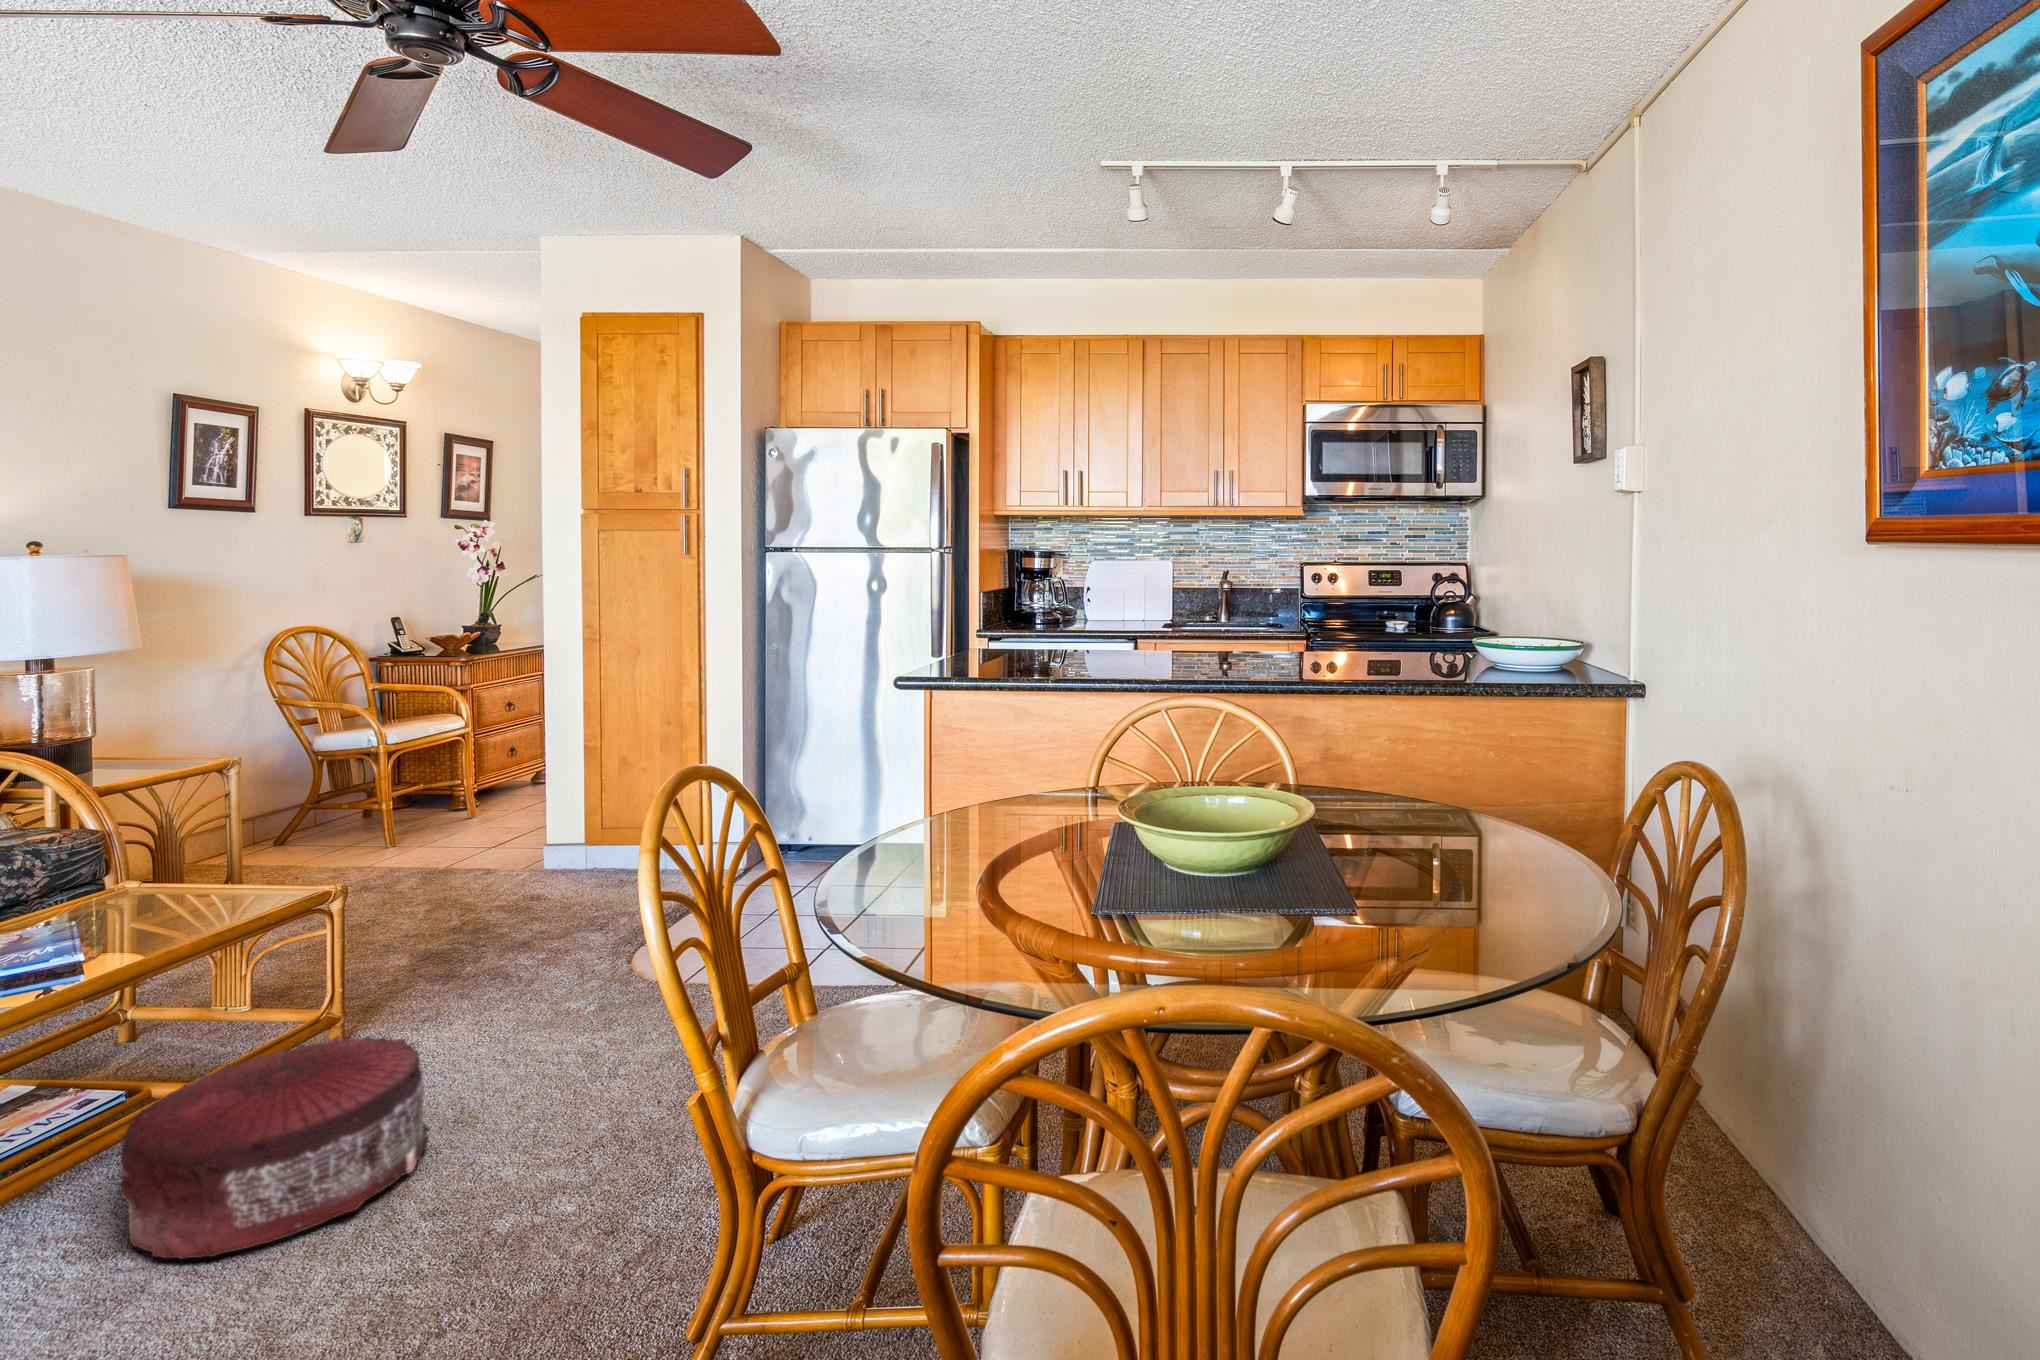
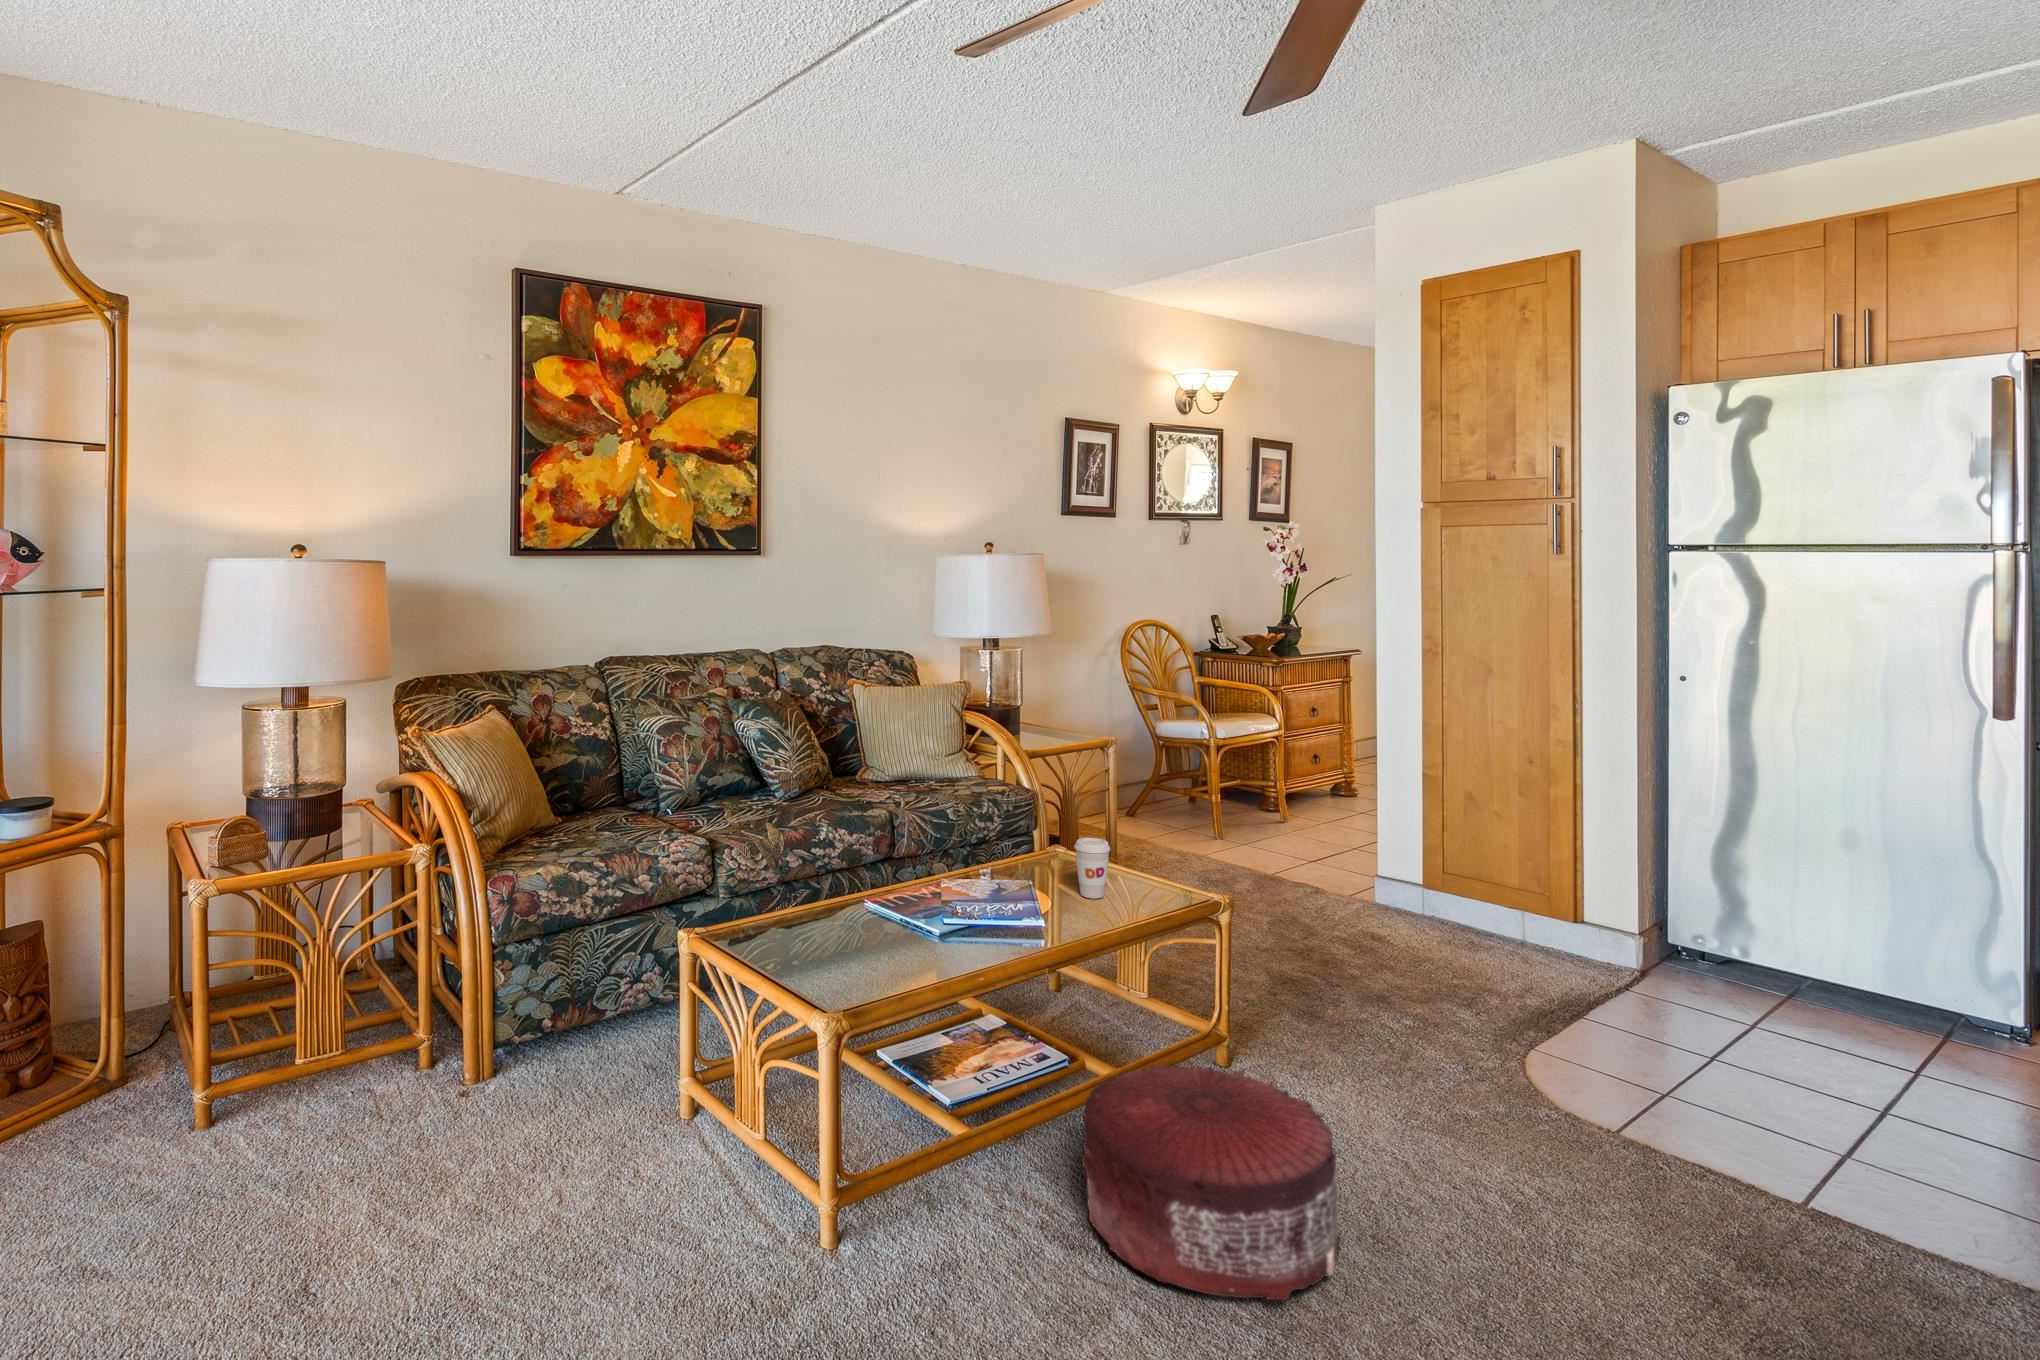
coffee cup: none [140,861,192,927] -> present [1074,838,1110,899]

